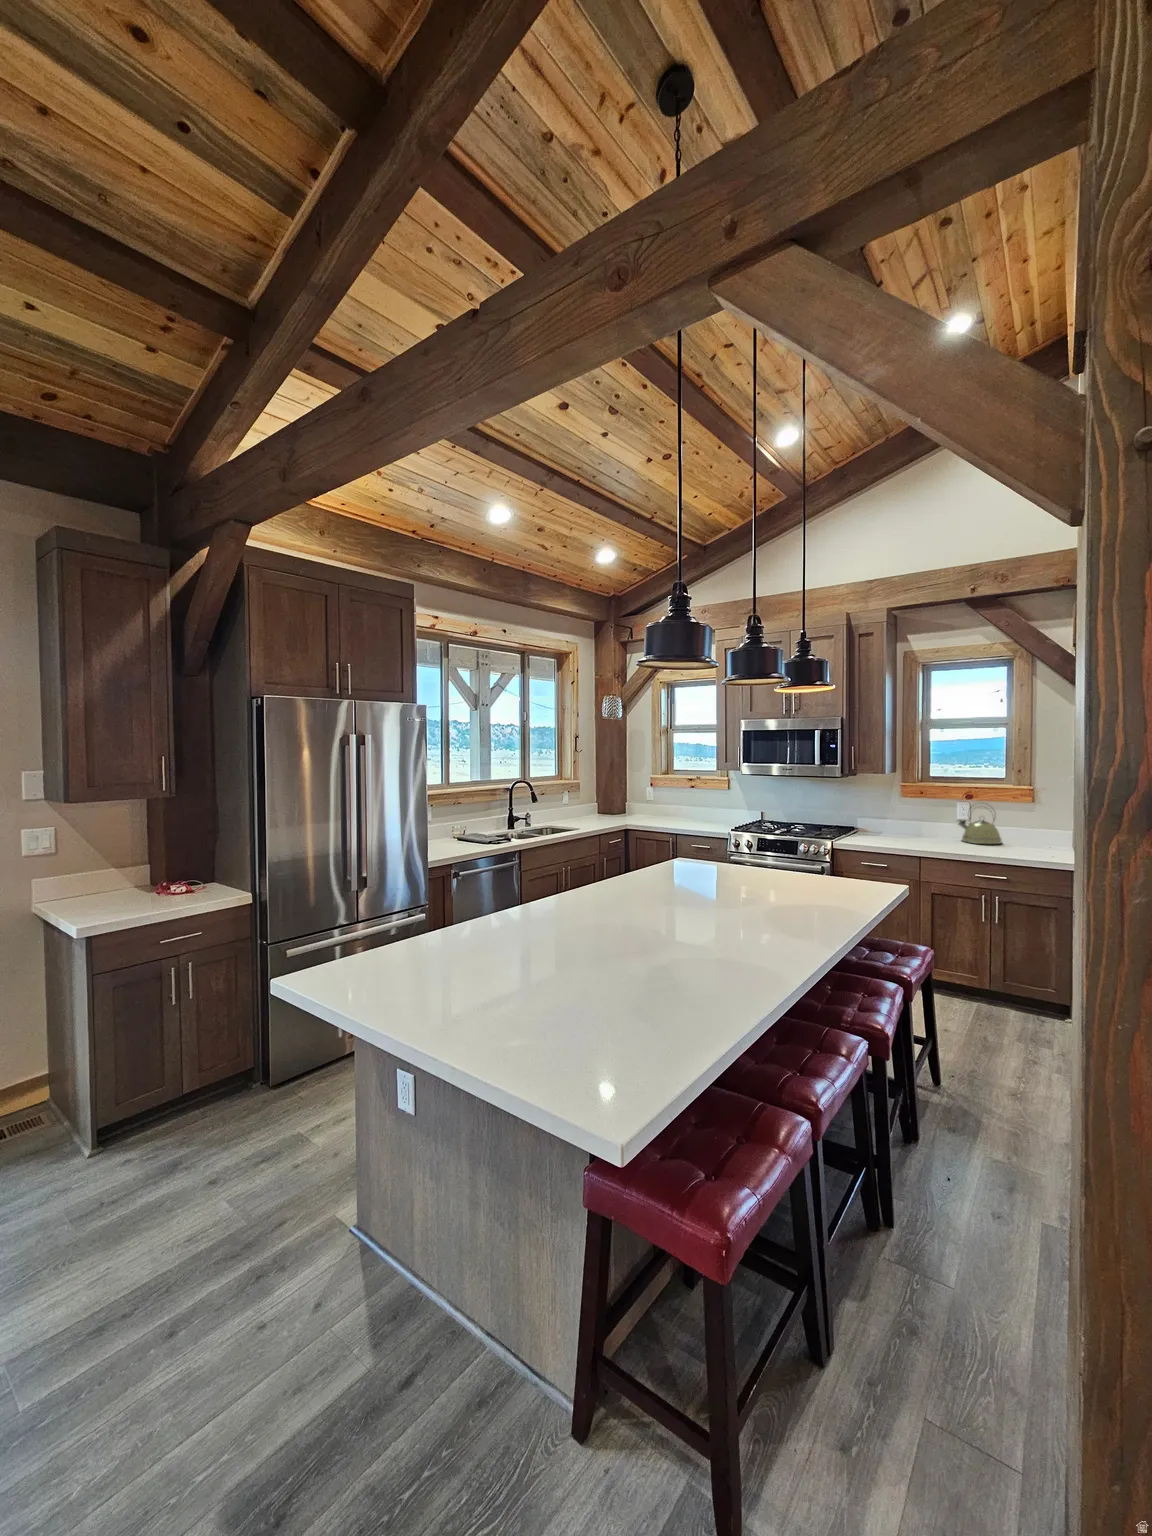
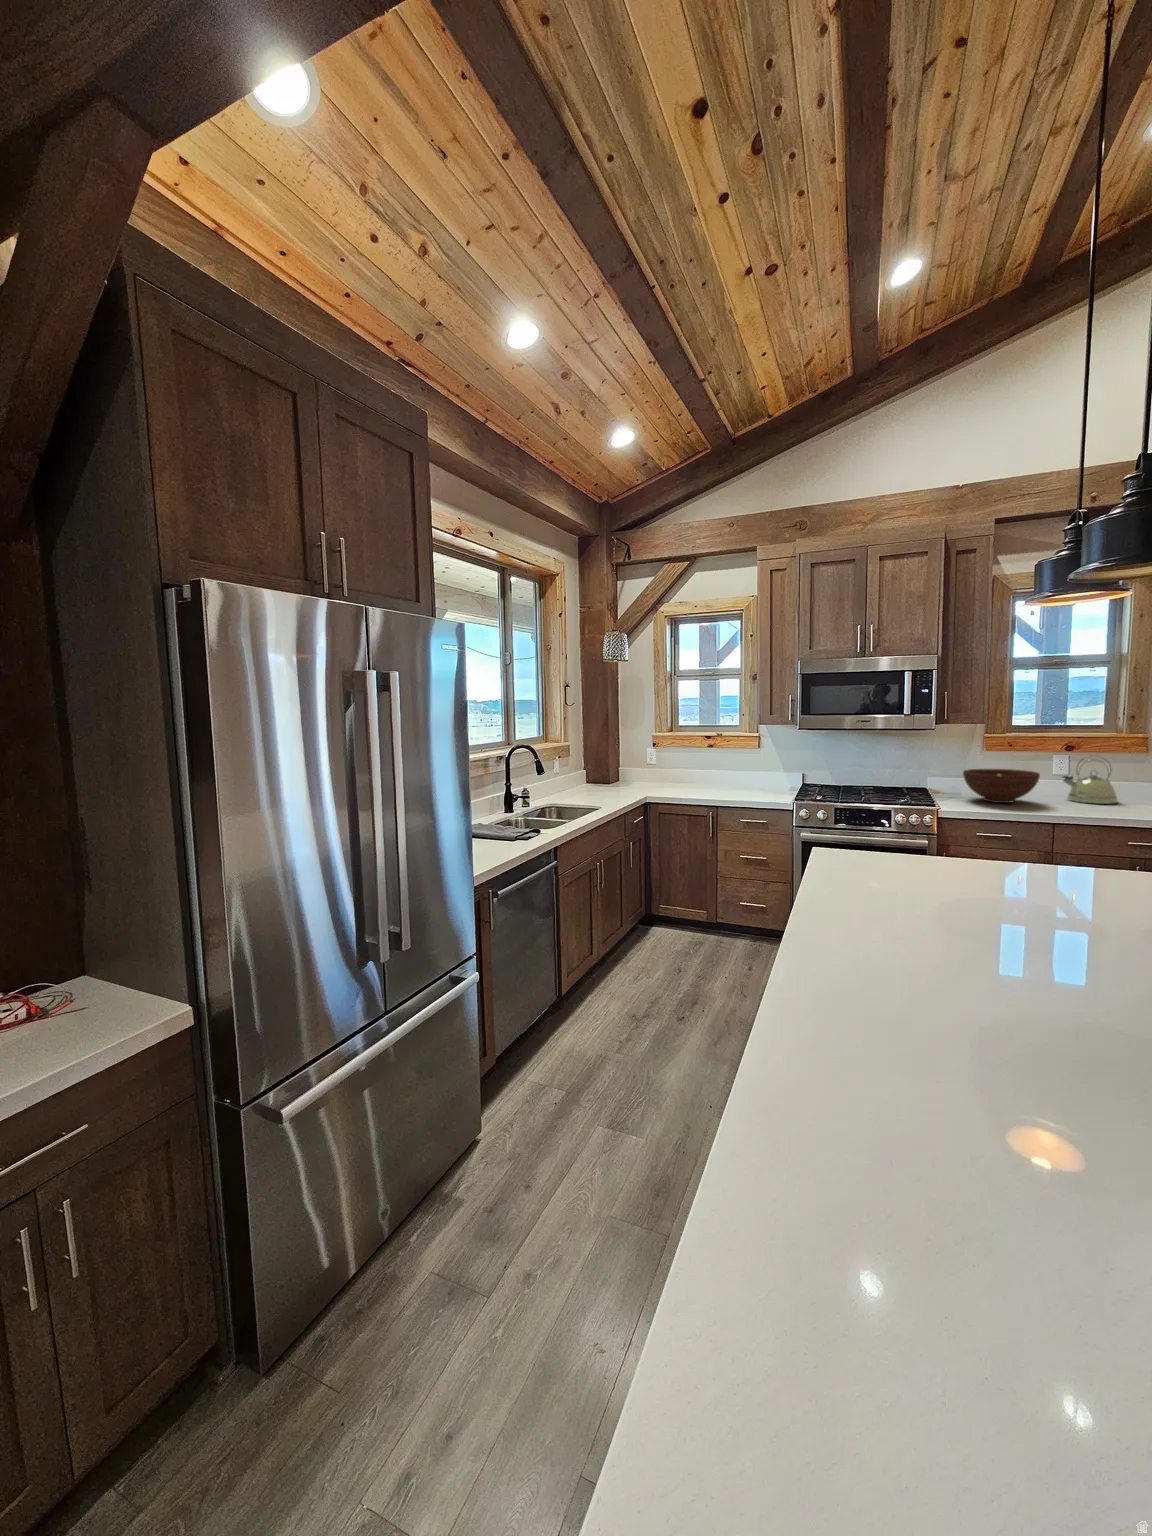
fruit bowl: none [866,812,925,840] -> present [963,769,1040,803]

